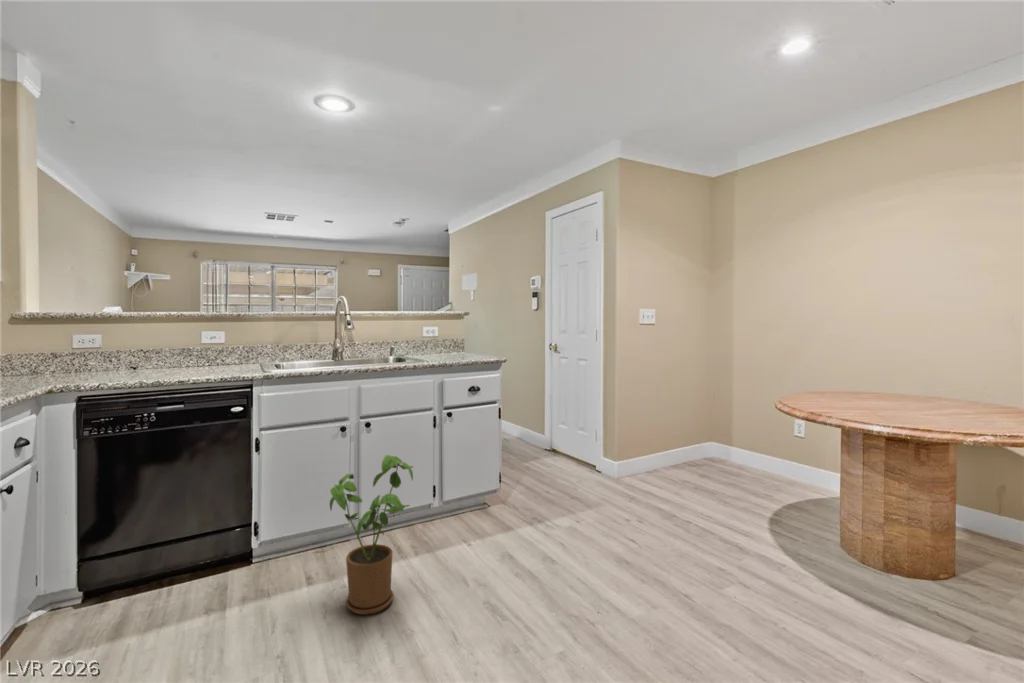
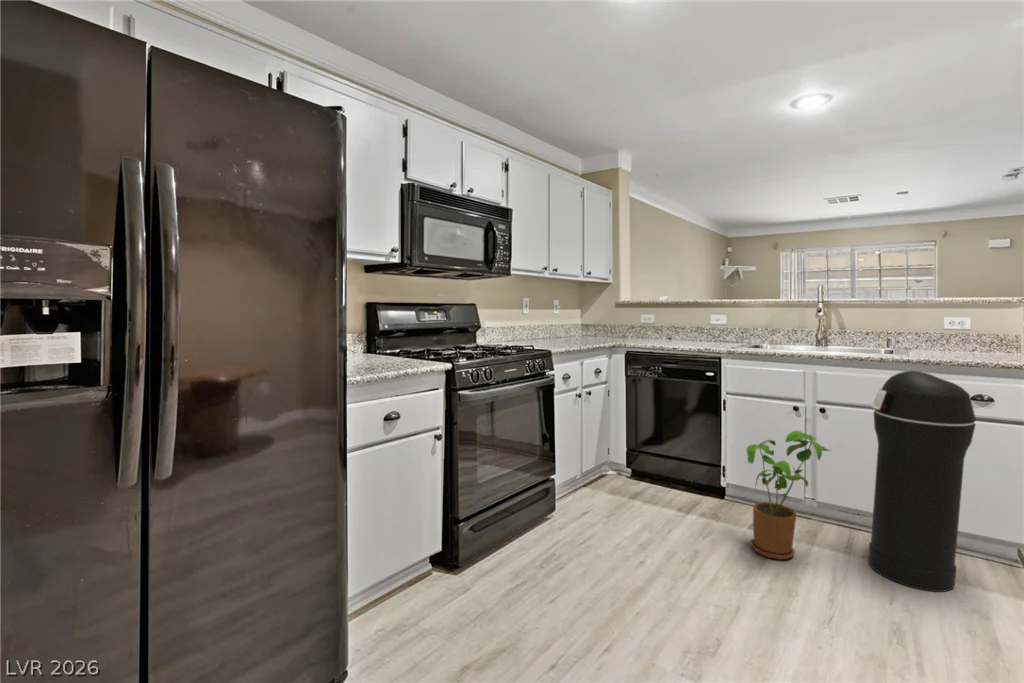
trash can: none [434,374,504,571] -> present [868,371,976,592]

